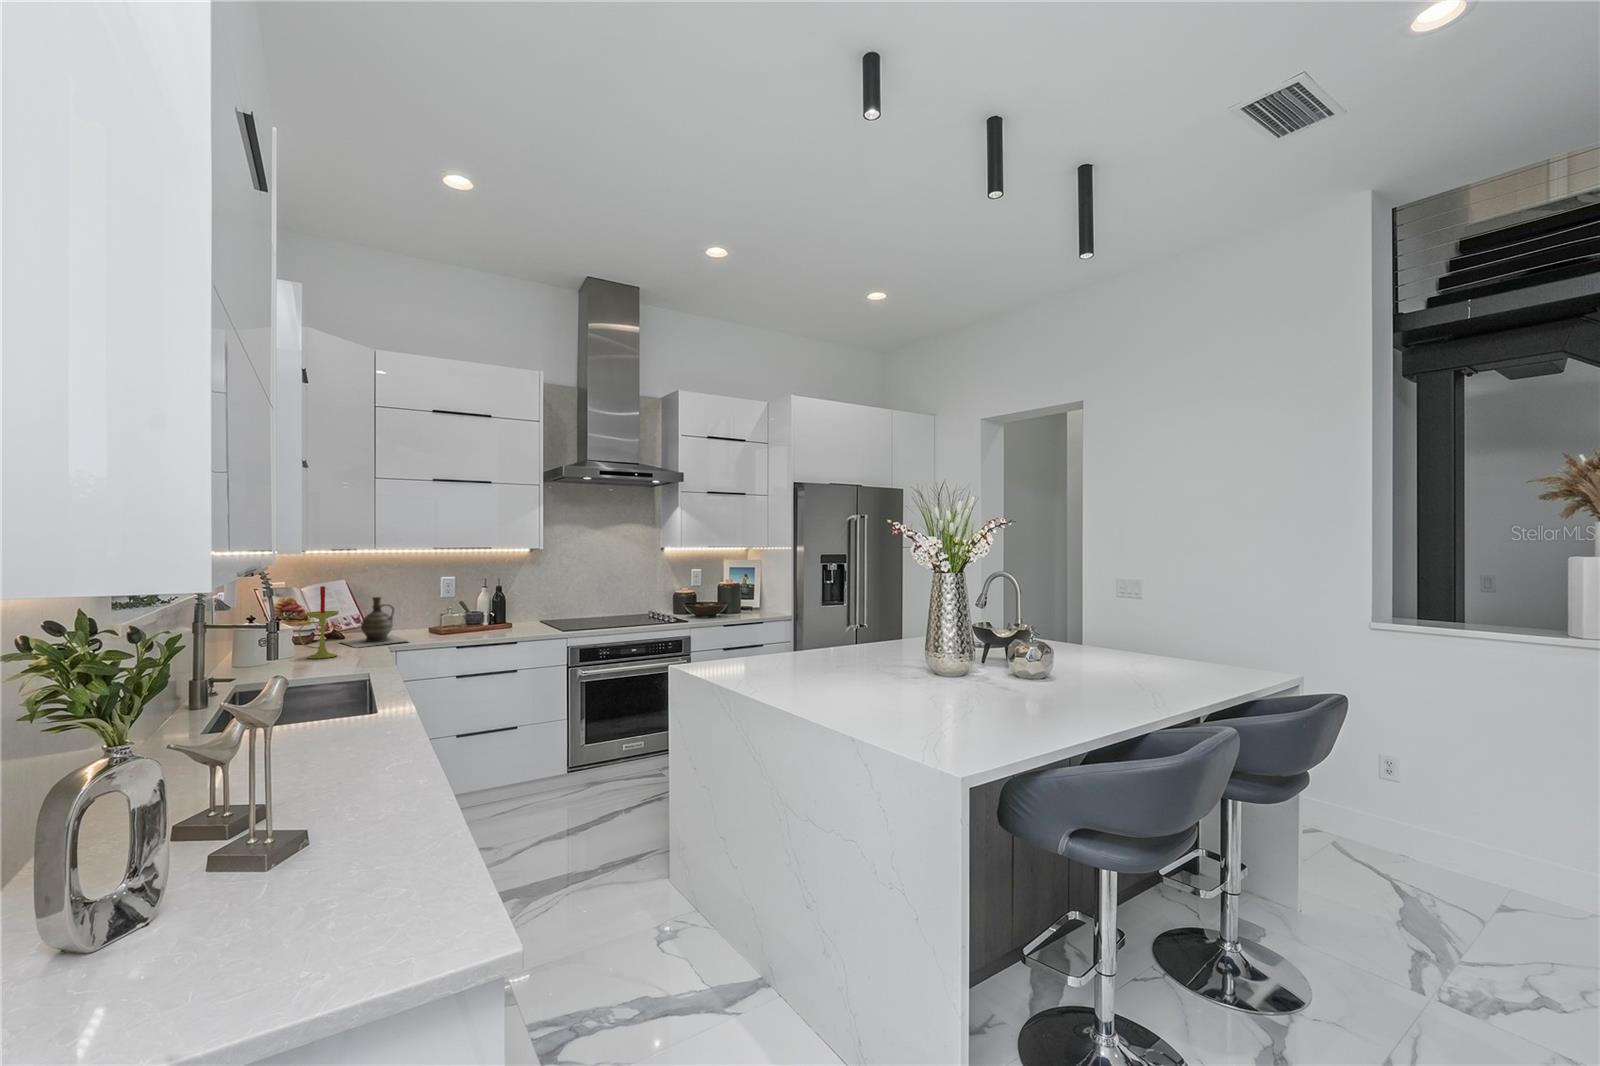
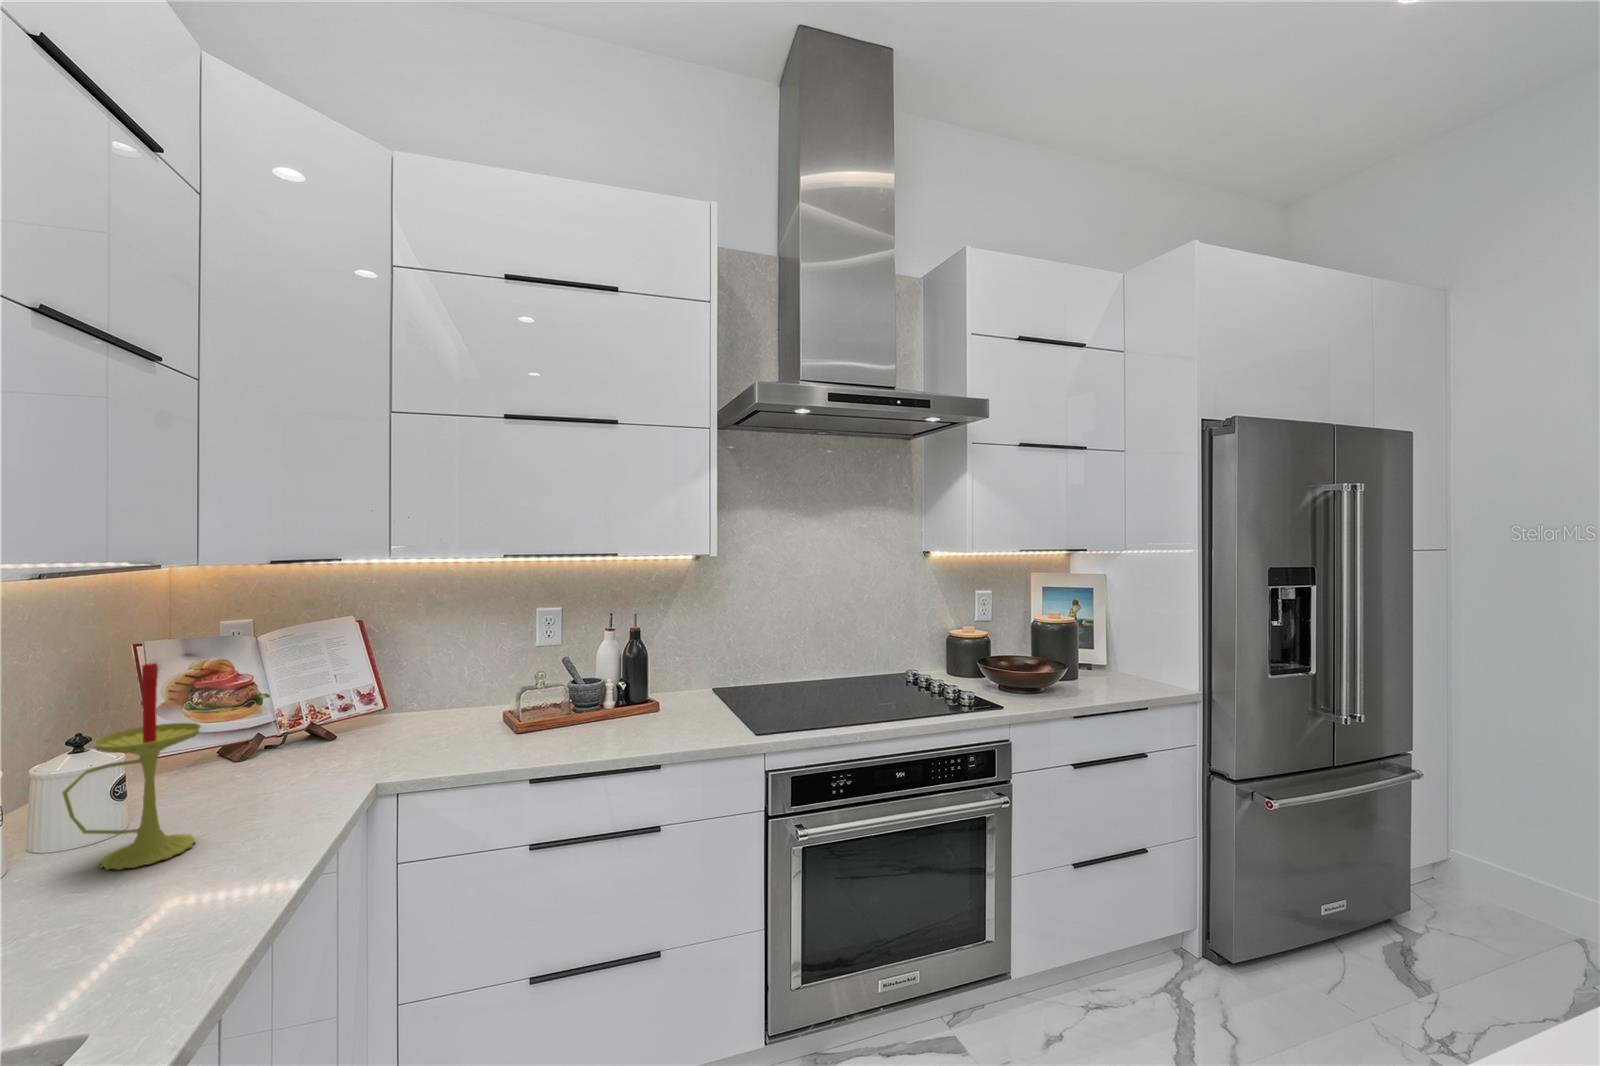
ceramic jug: present [341,597,407,647] -> none [294,661,435,792]

